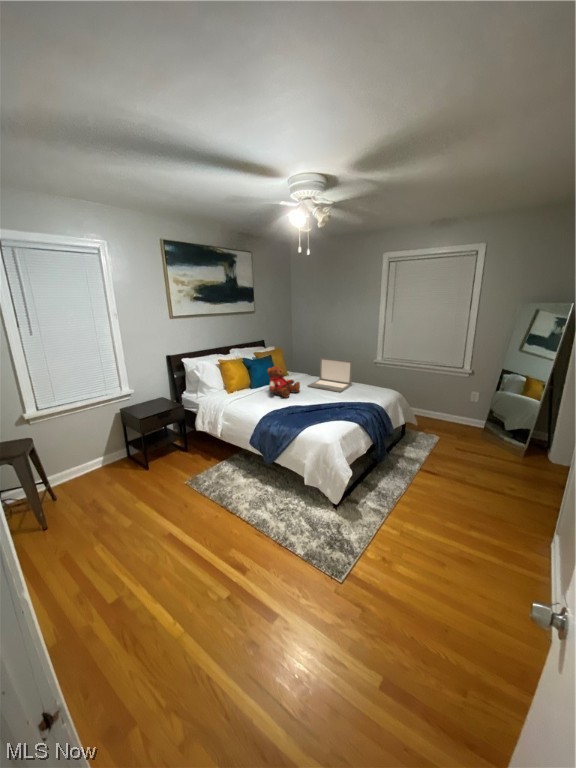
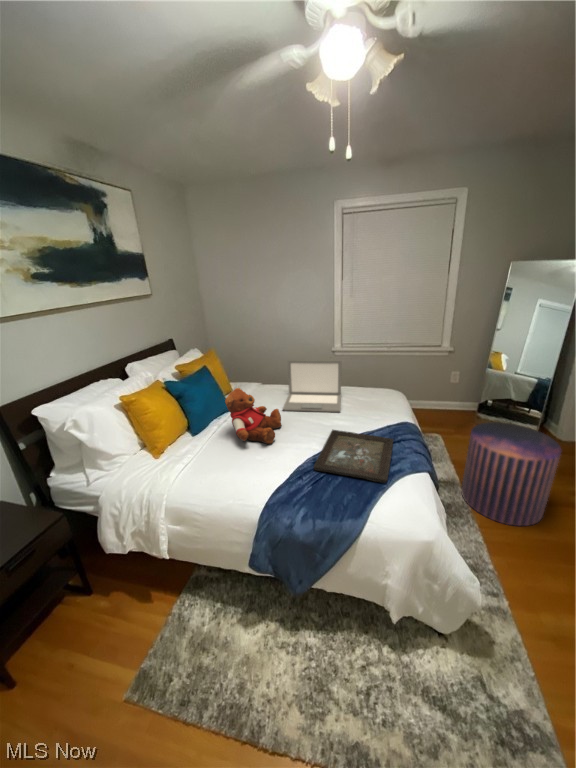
tray: none [296,398,355,420] -> present [314,430,393,483]
pouf: none [416,417,483,491] -> present [461,422,561,526]

